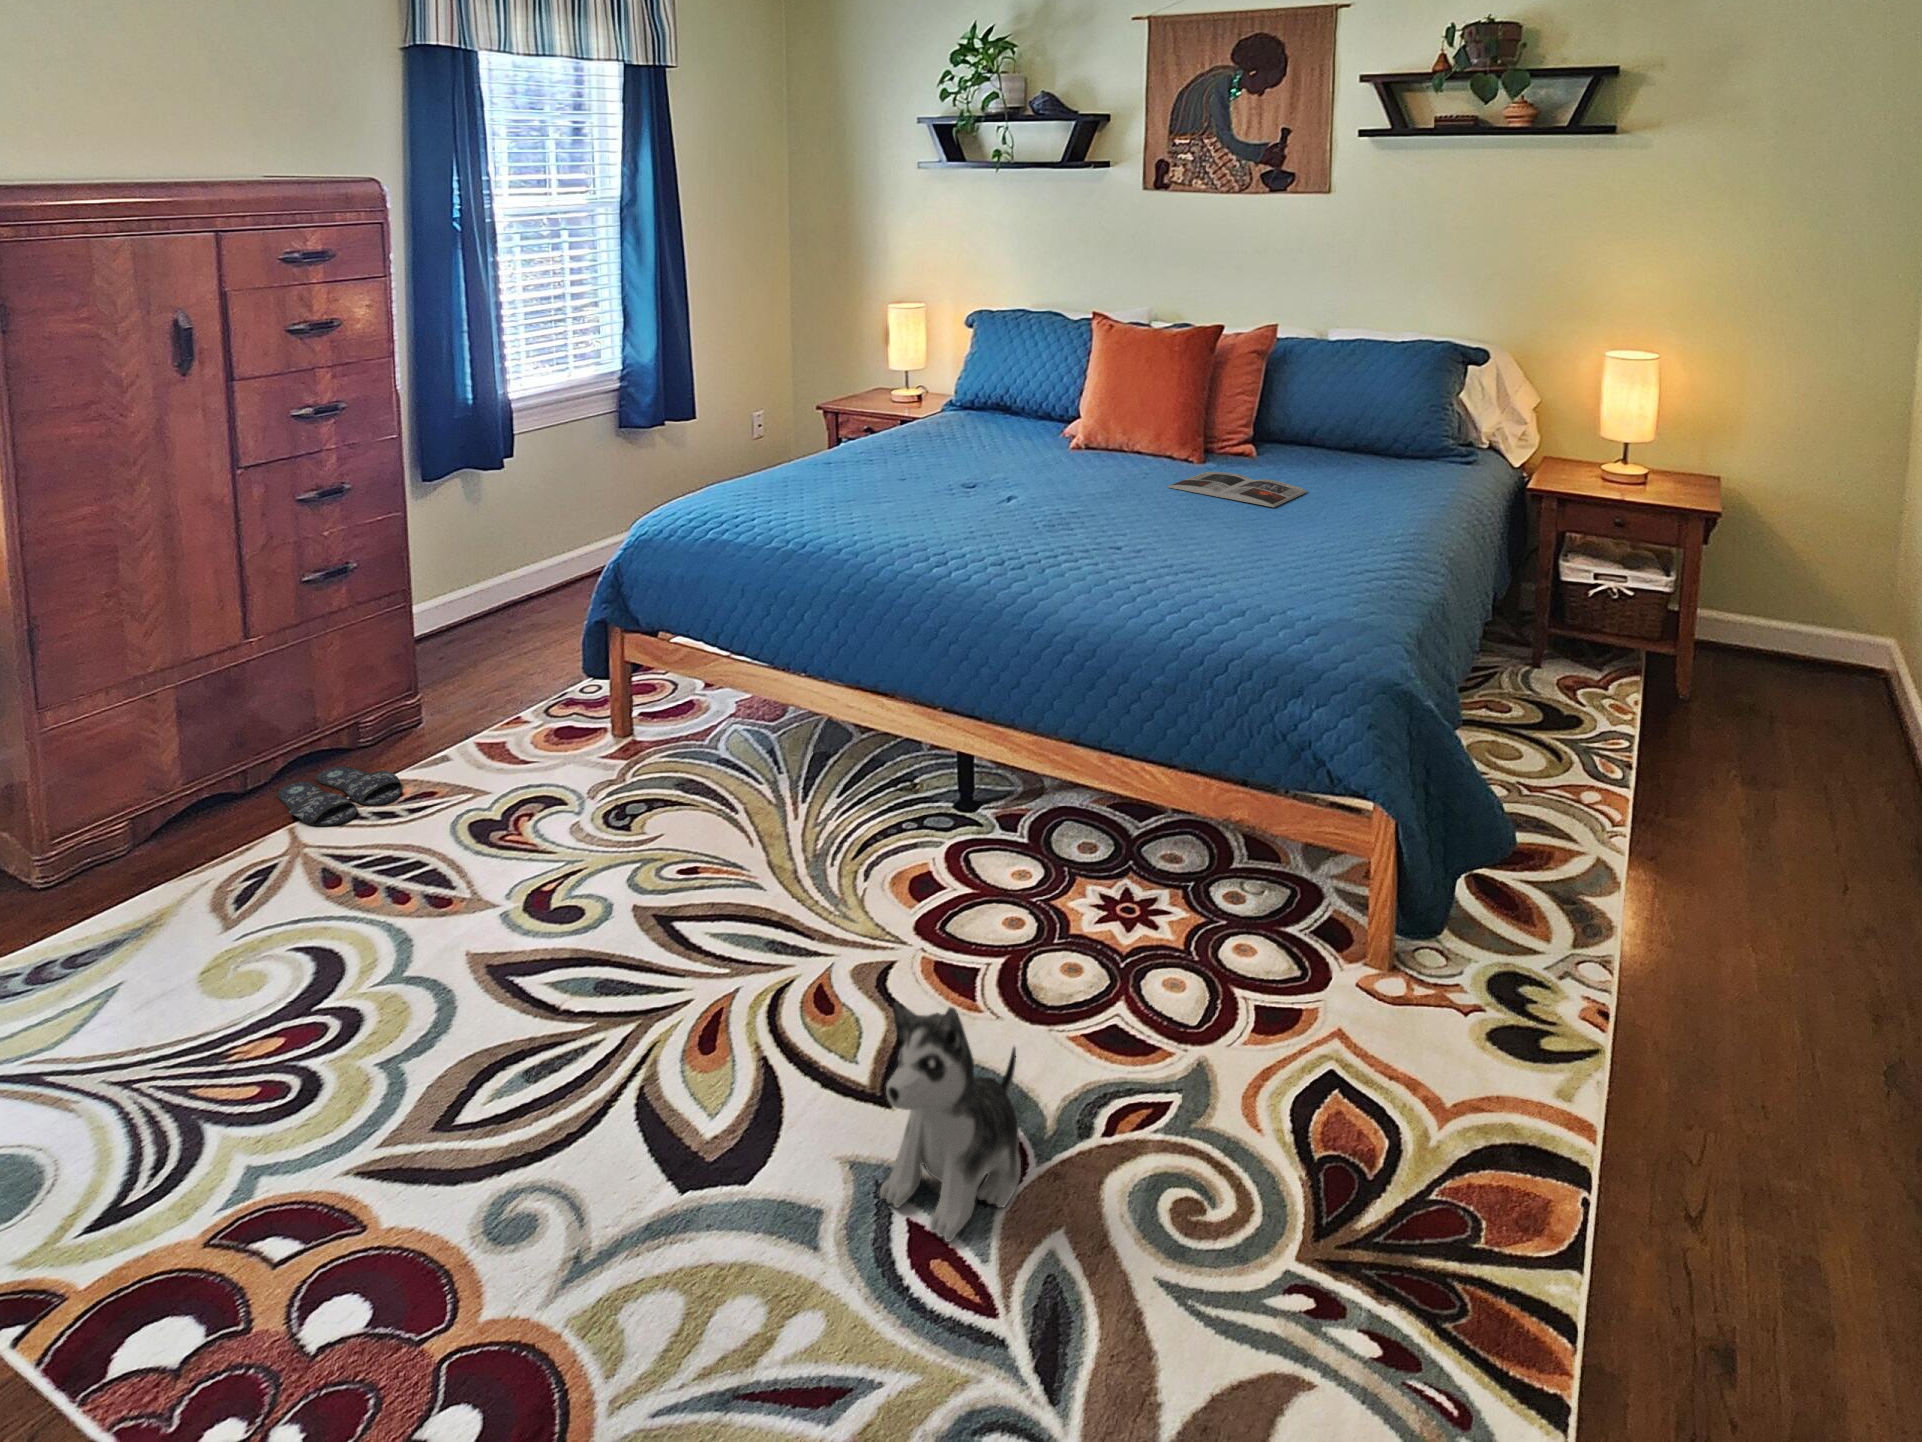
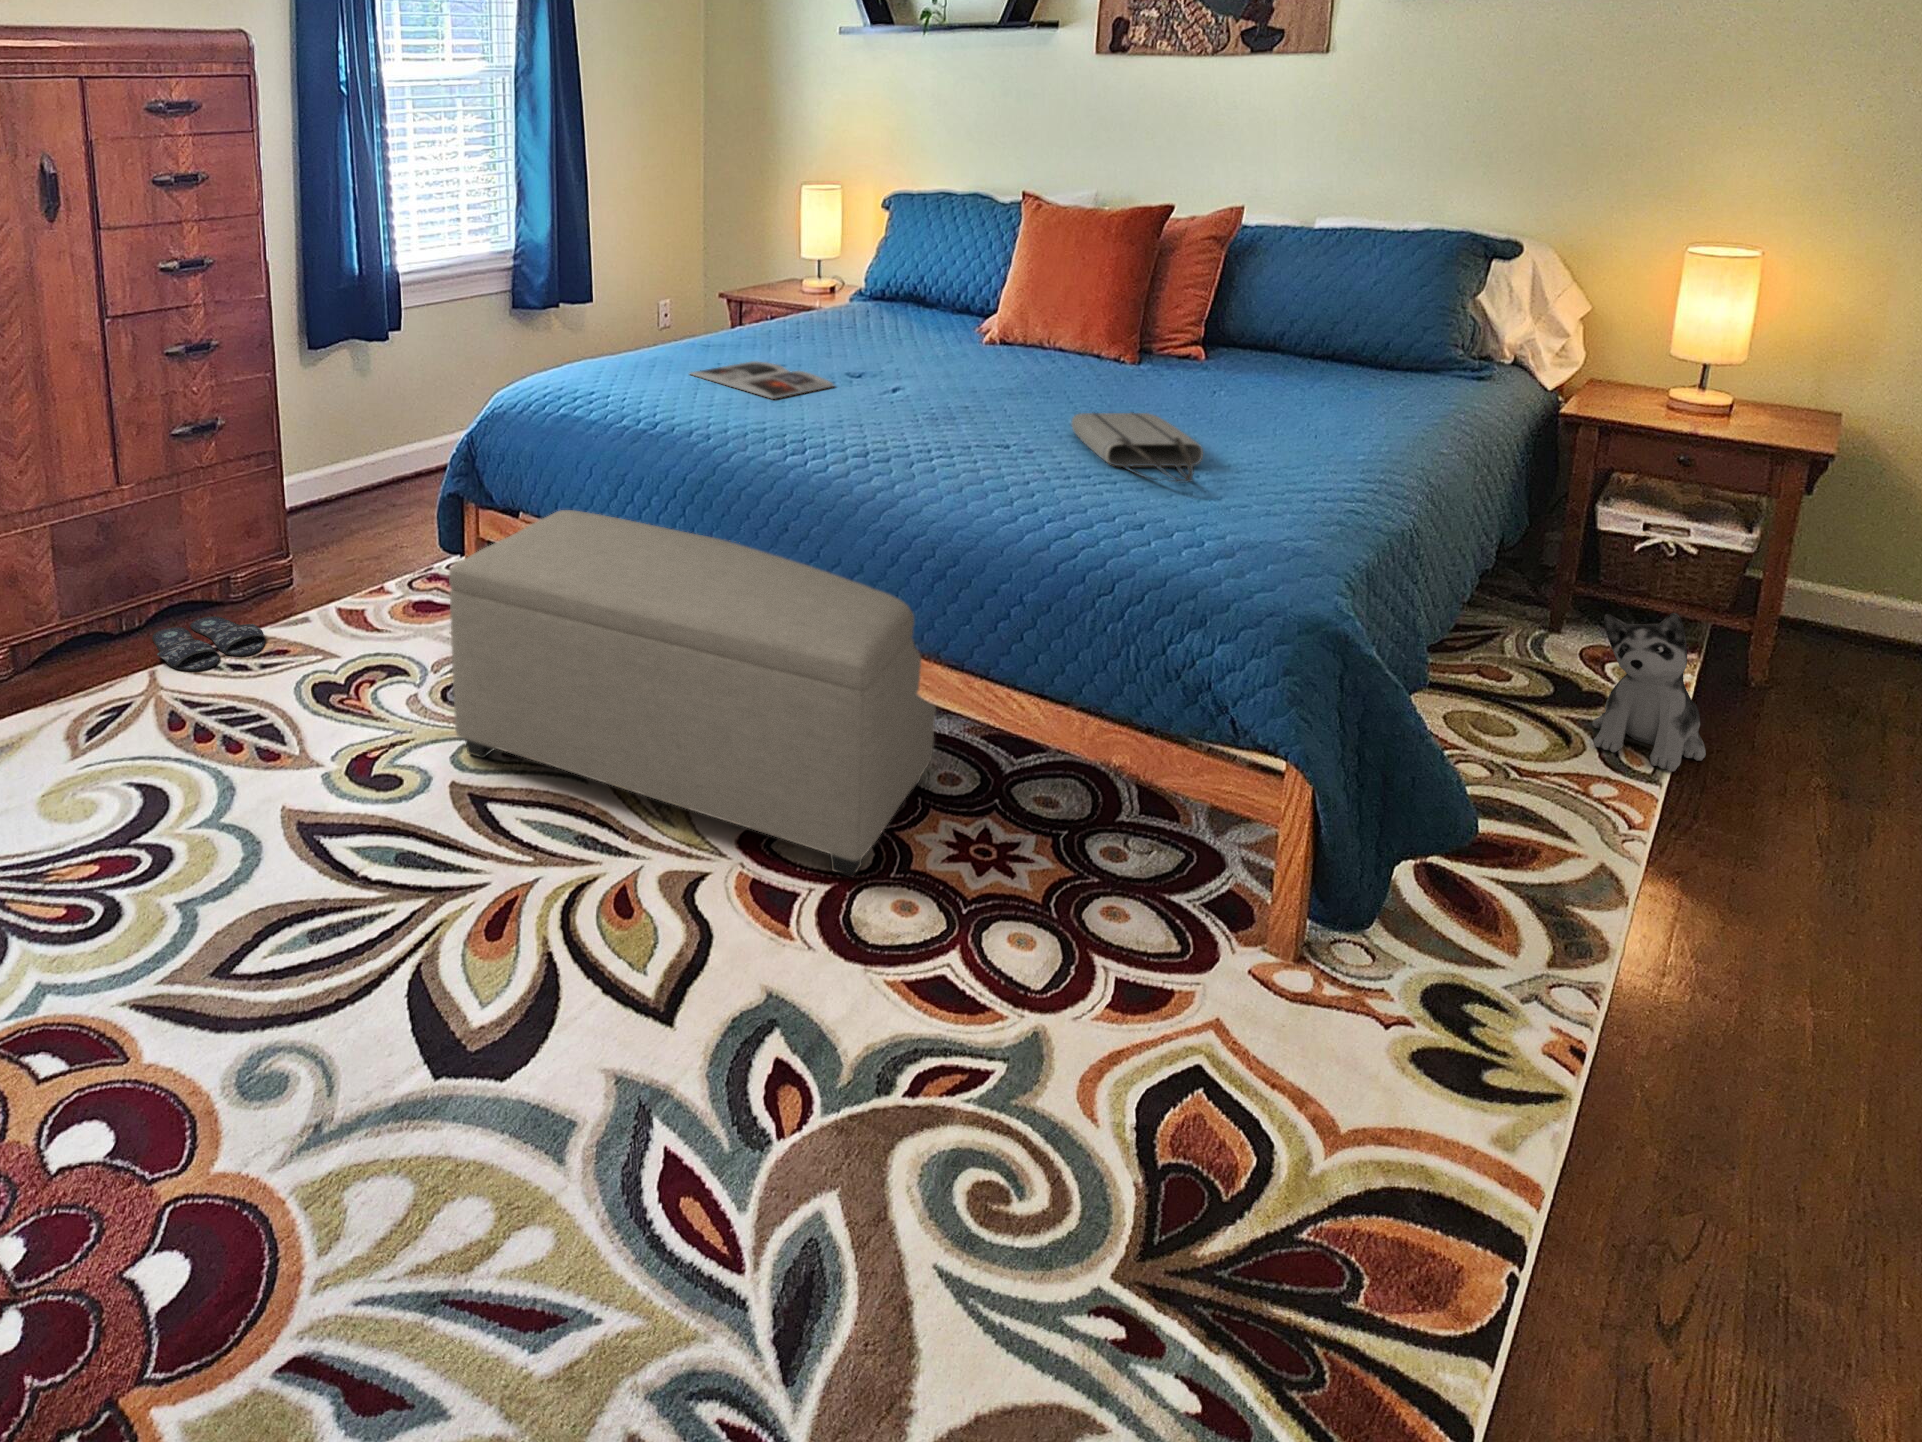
magazine: present [1168,472,1307,507] -> present [691,361,834,399]
tote bag: none [1164,511,1277,573] -> present [1071,412,1203,483]
ottoman: none [622,632,1072,951] -> present [449,510,936,877]
plush toy: present [880,1002,1021,1242] -> present [1592,613,1706,772]

